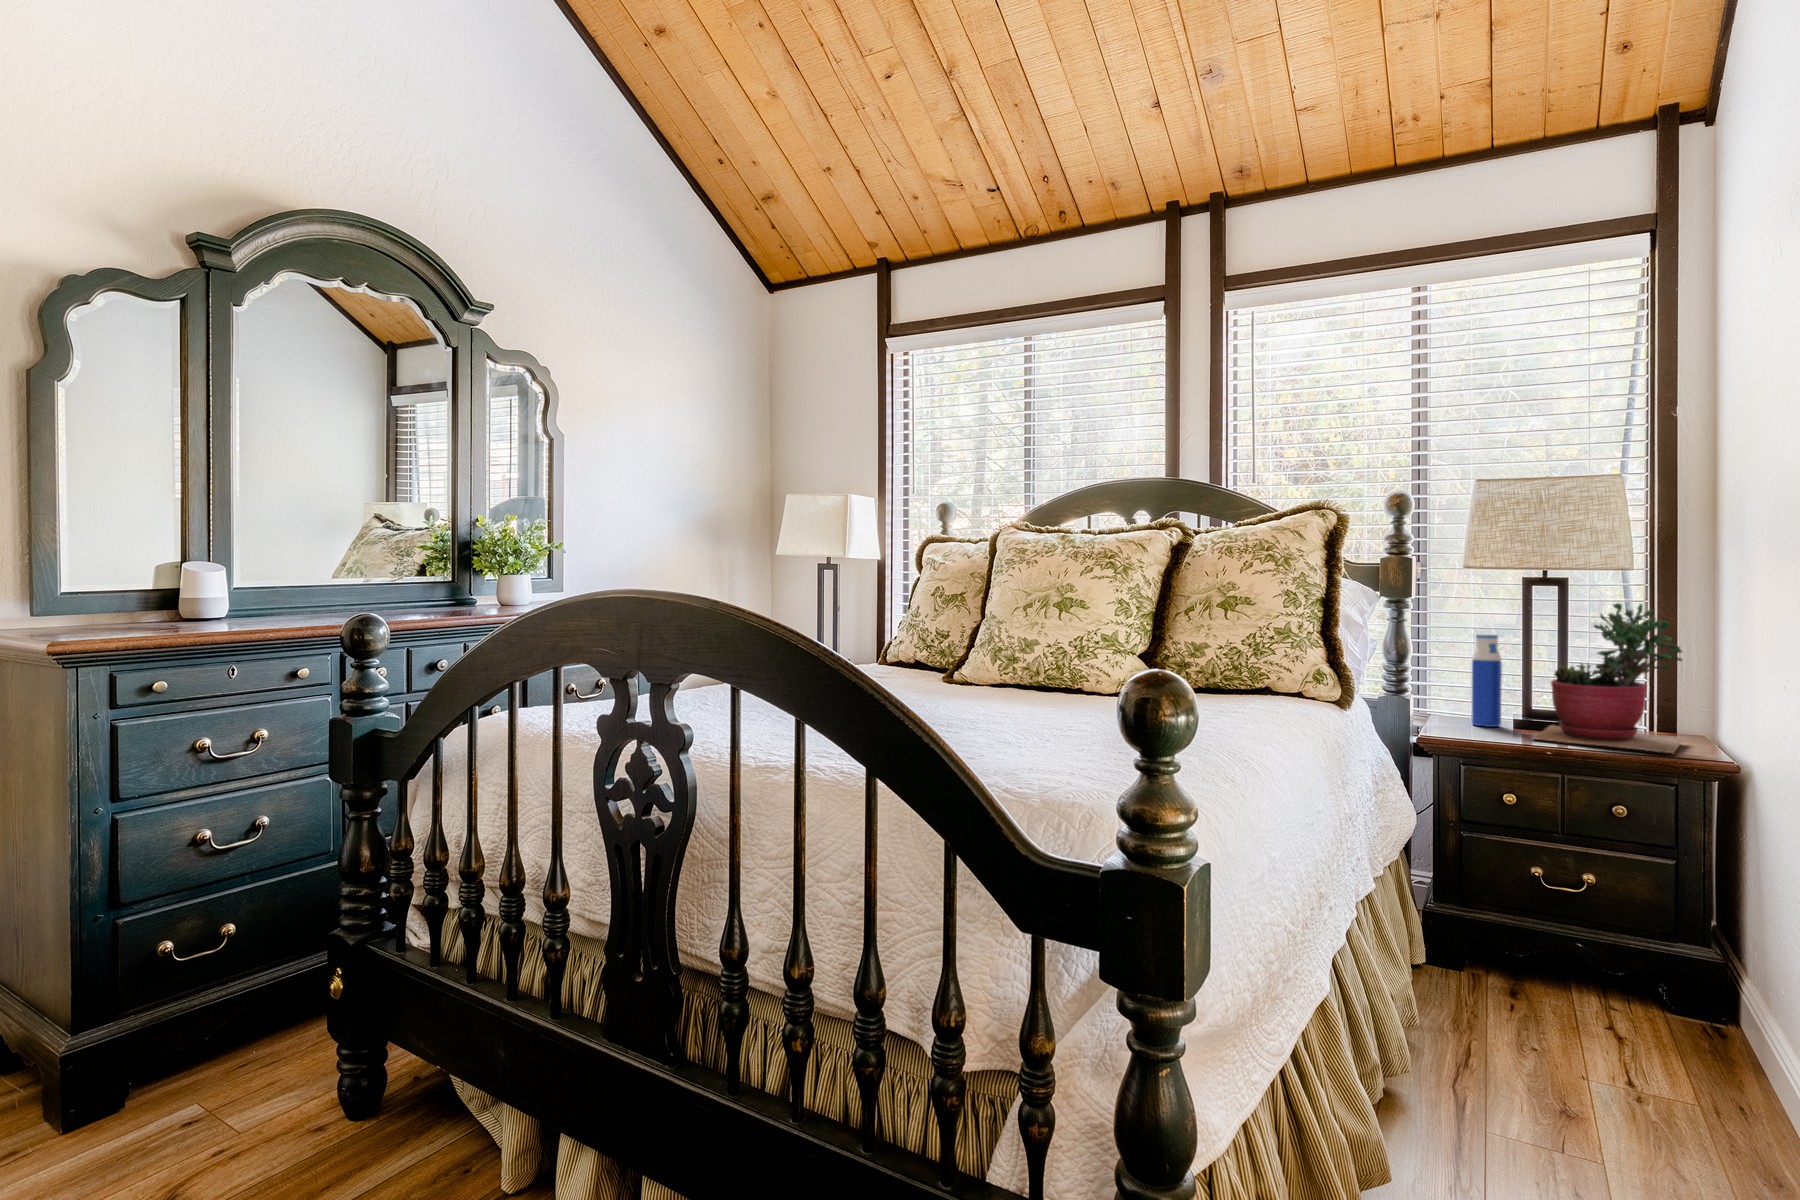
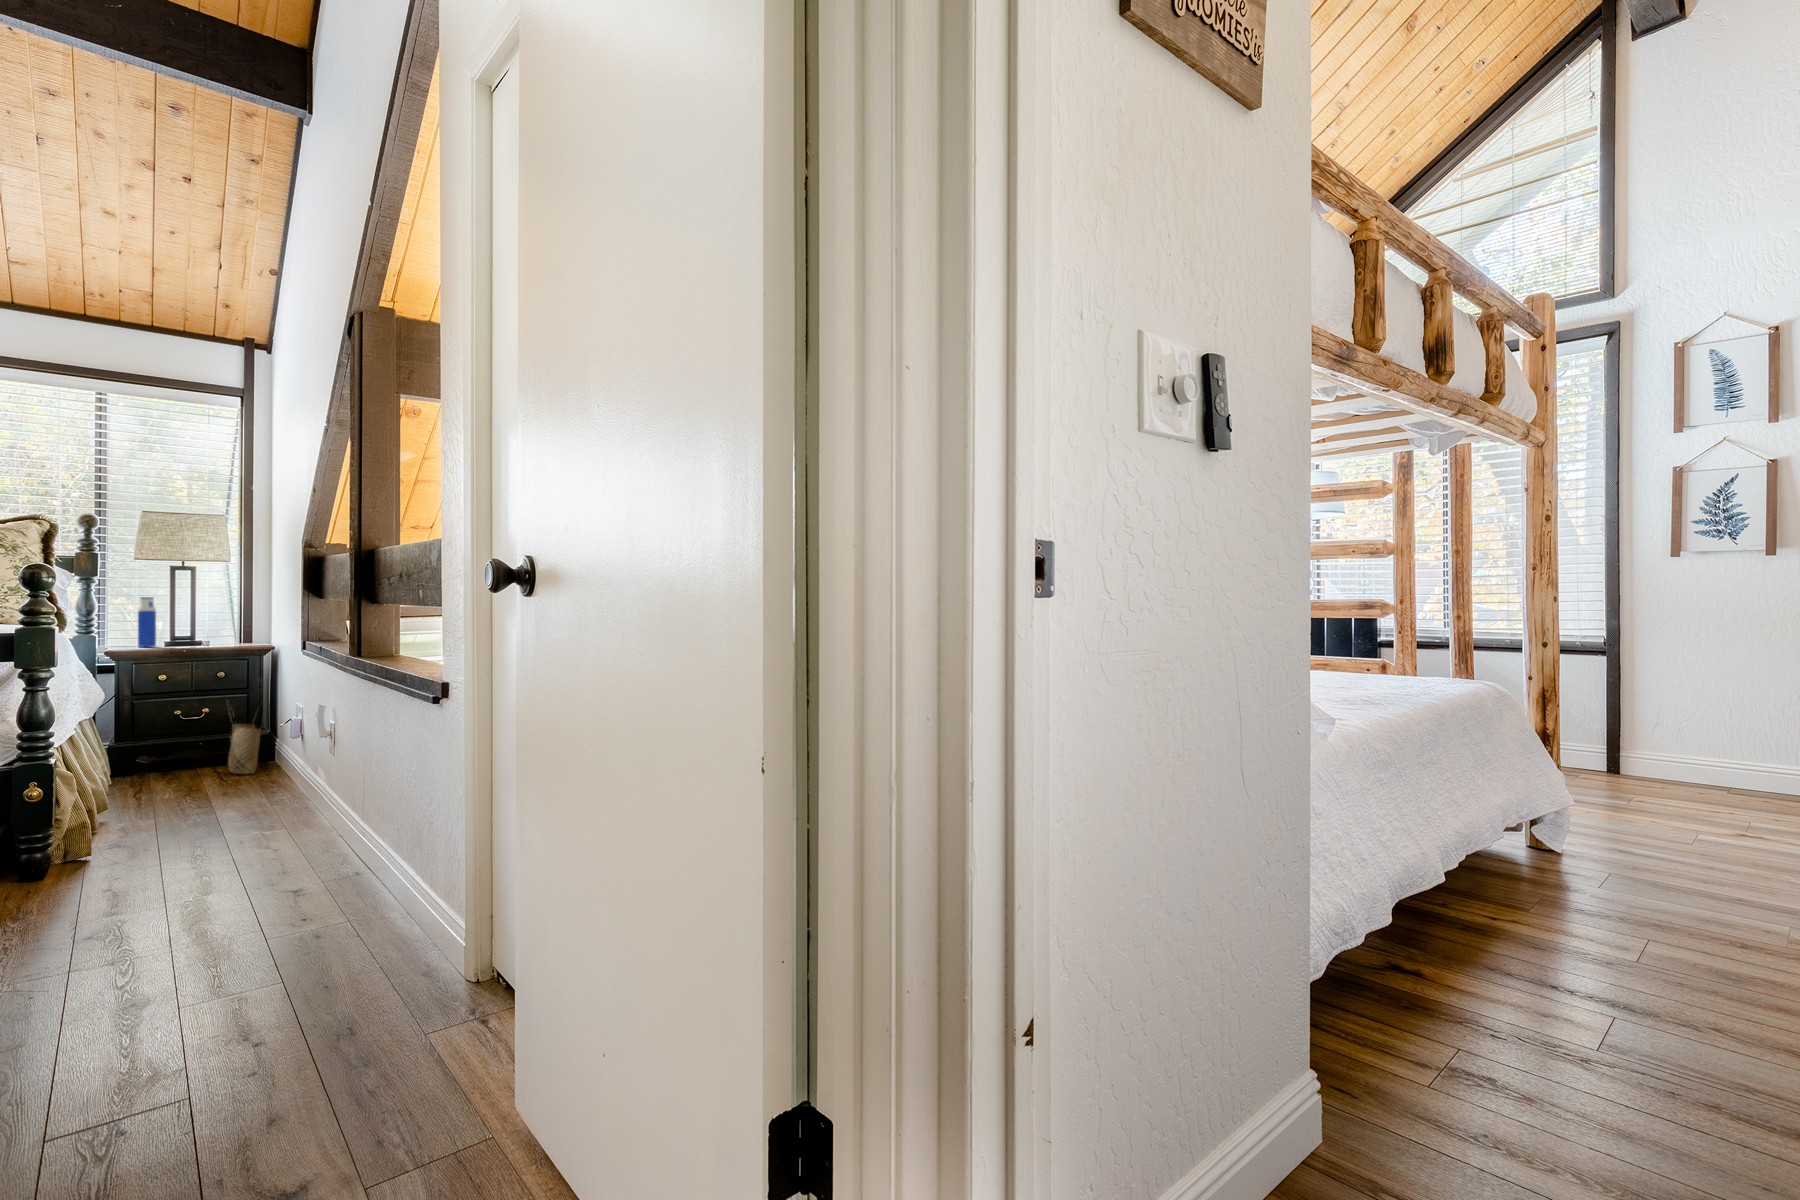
succulent plant: present [1533,603,1685,753] -> none [172,580,253,648]
woven basket: none [1645,877,1741,1071] -> present [228,714,264,774]

